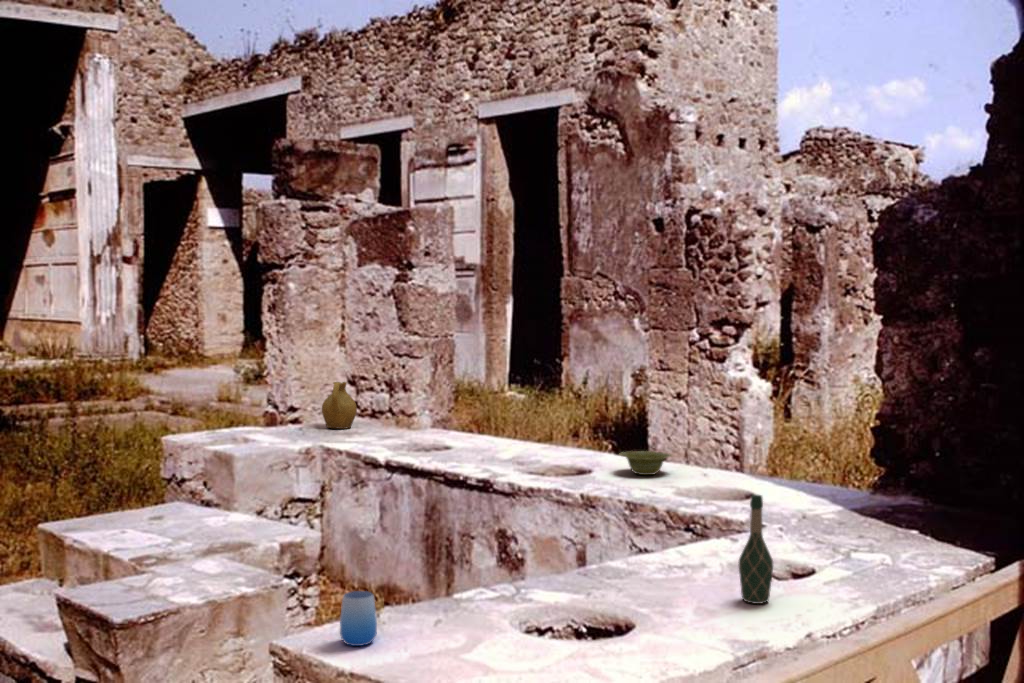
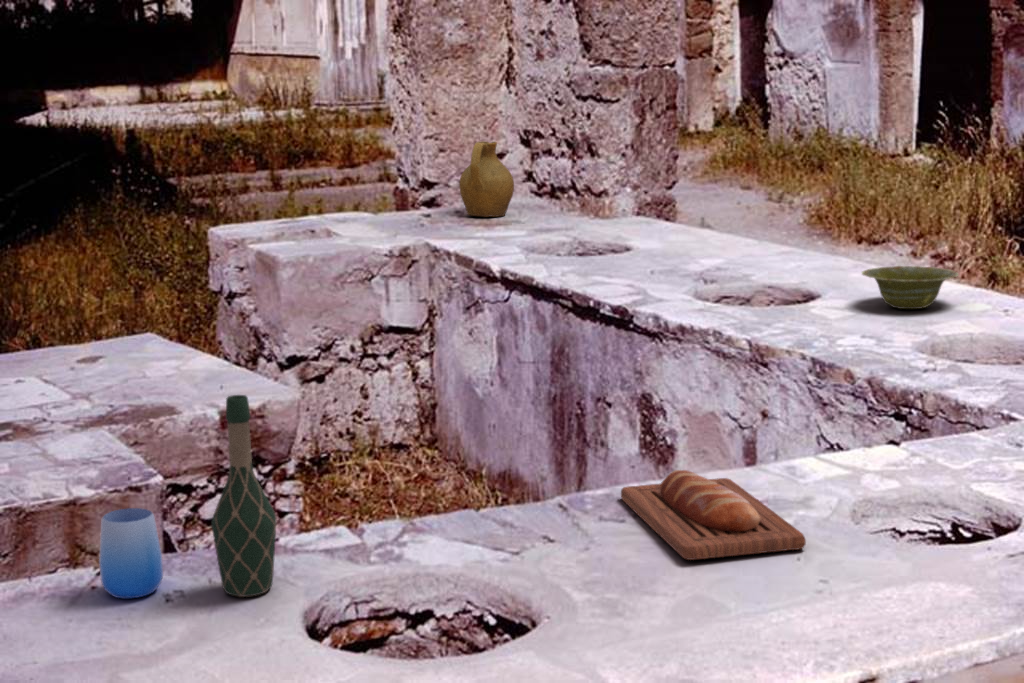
wine bottle: present [738,494,773,604] -> present [212,395,277,597]
bread loaf: none [591,558,714,604] -> present [621,470,806,560]

